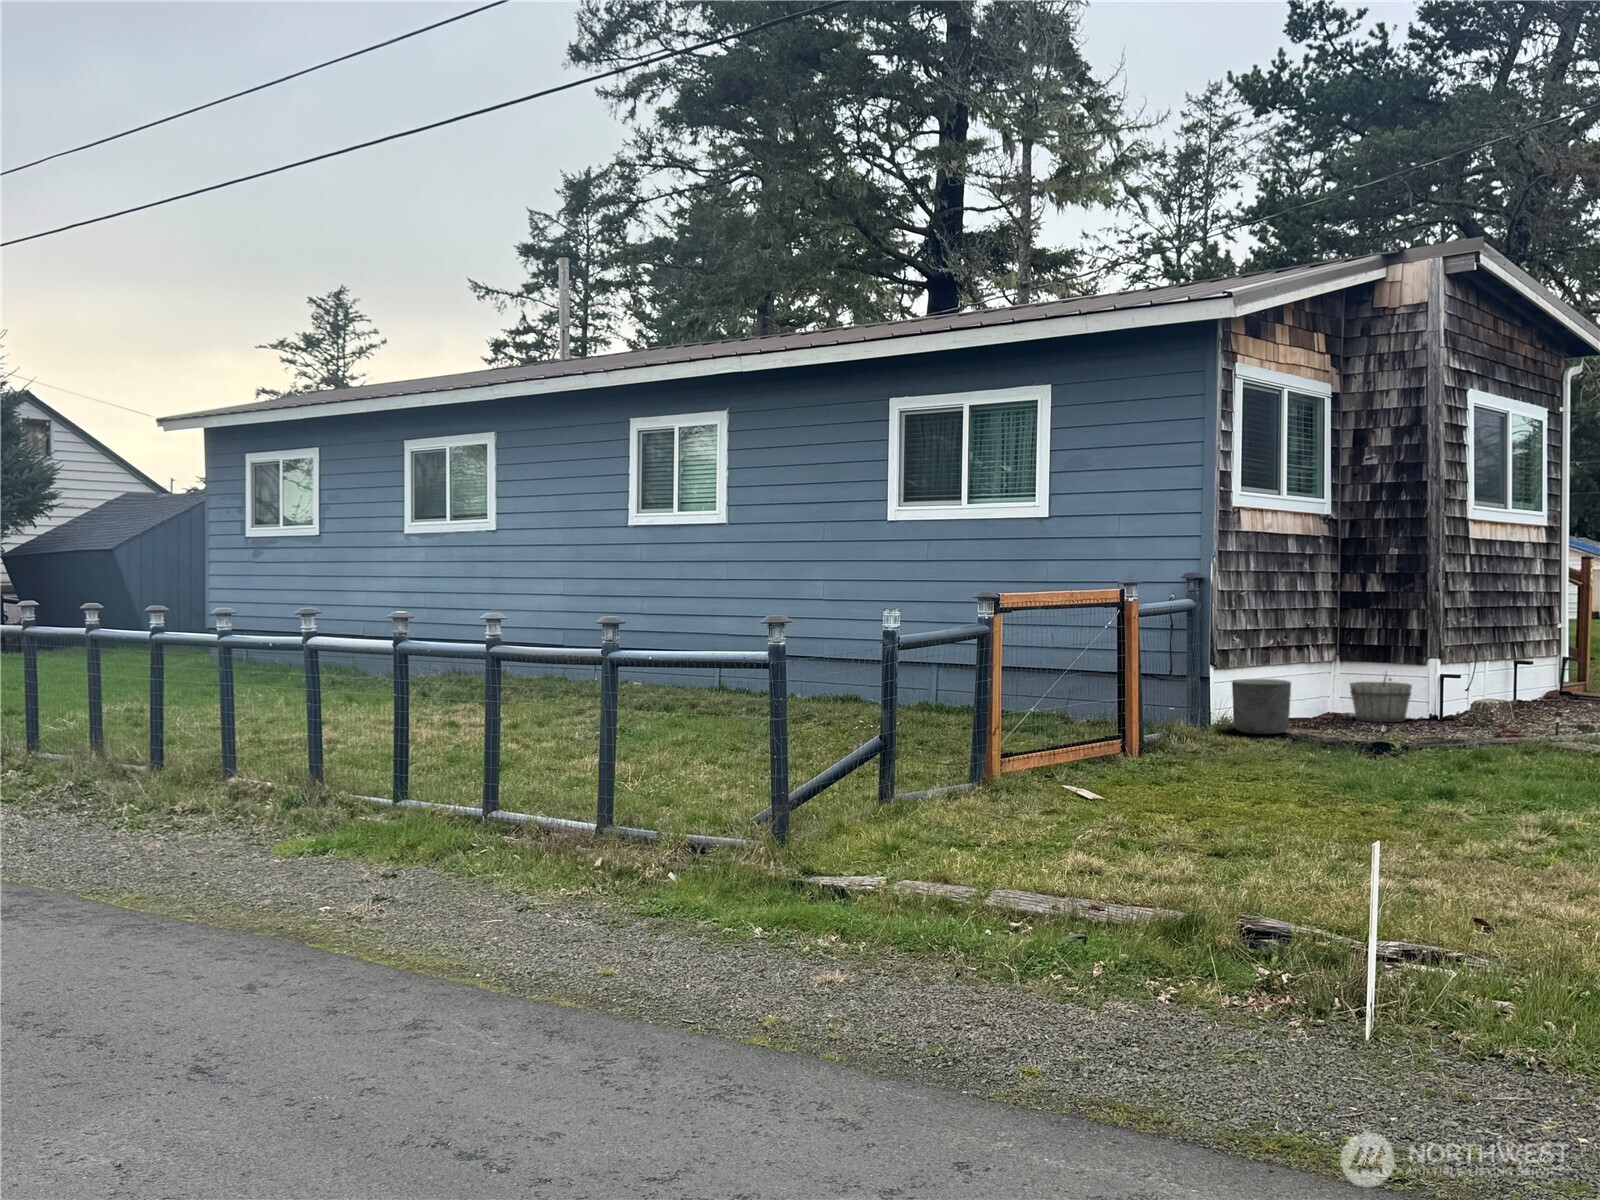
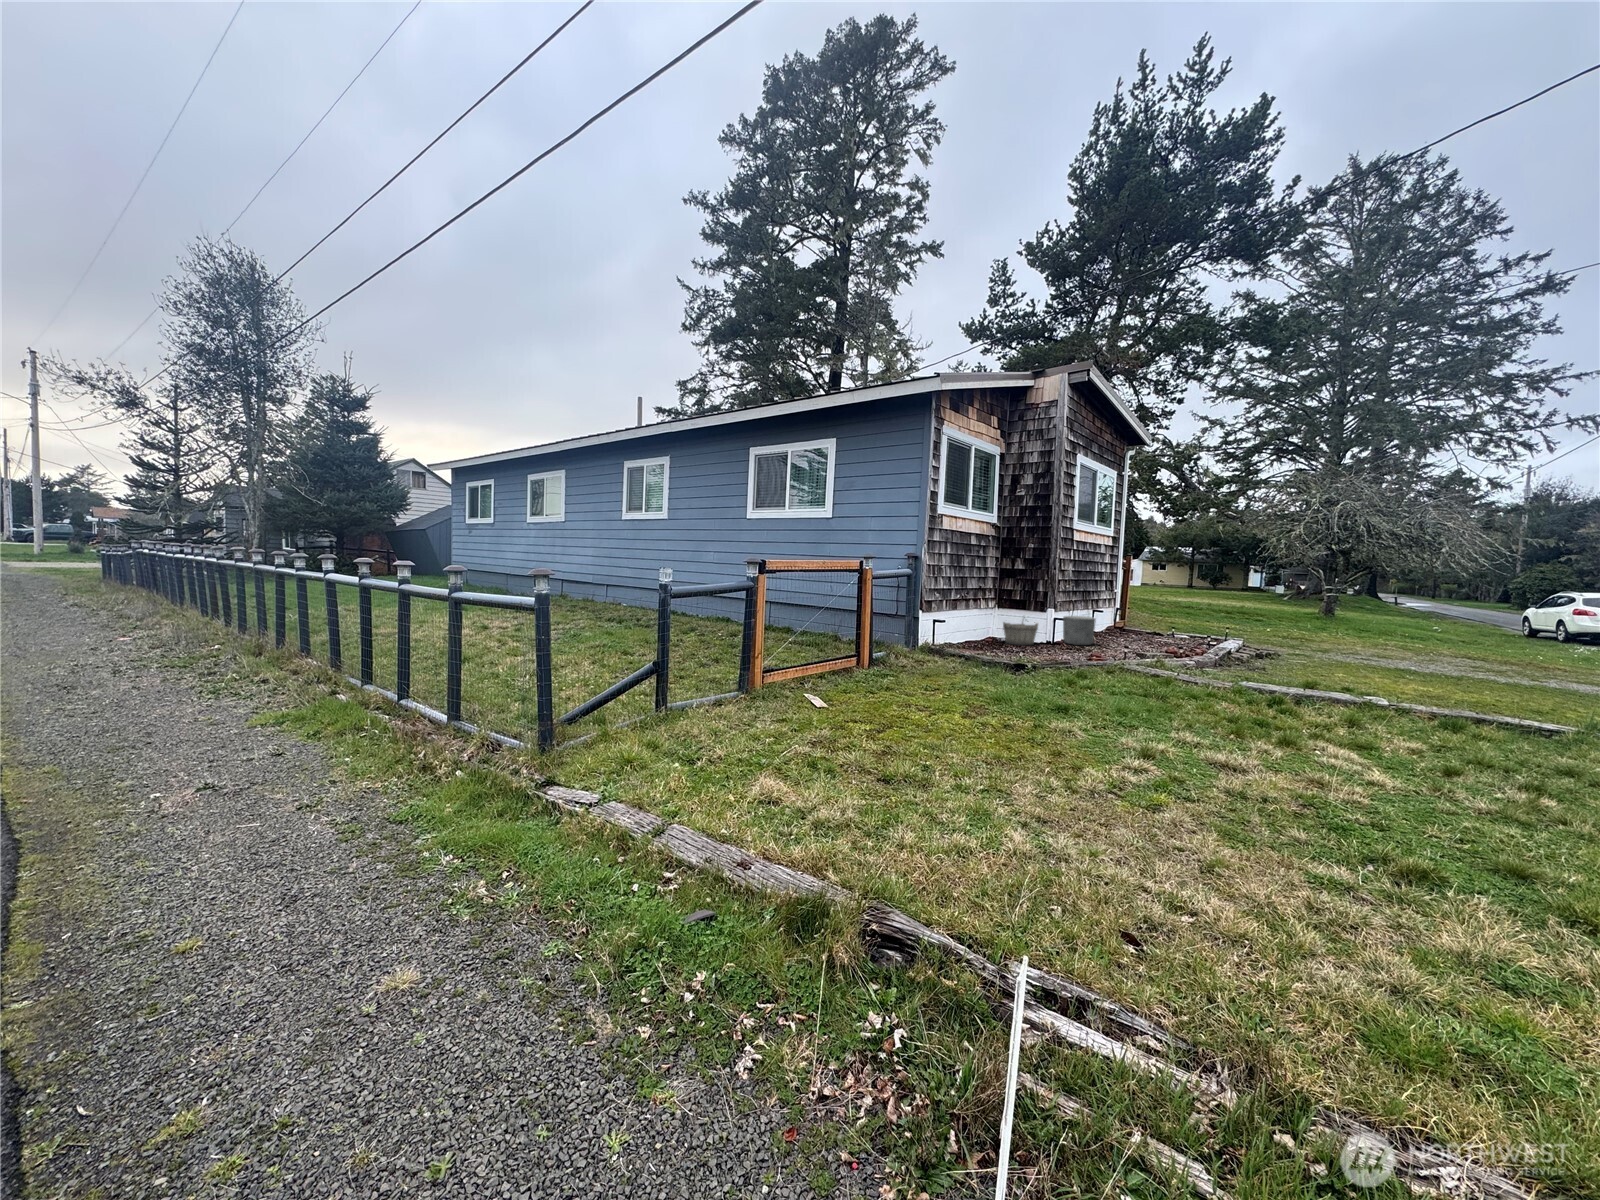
planter: present [1232,679,1291,734] -> present [1063,616,1096,645]

